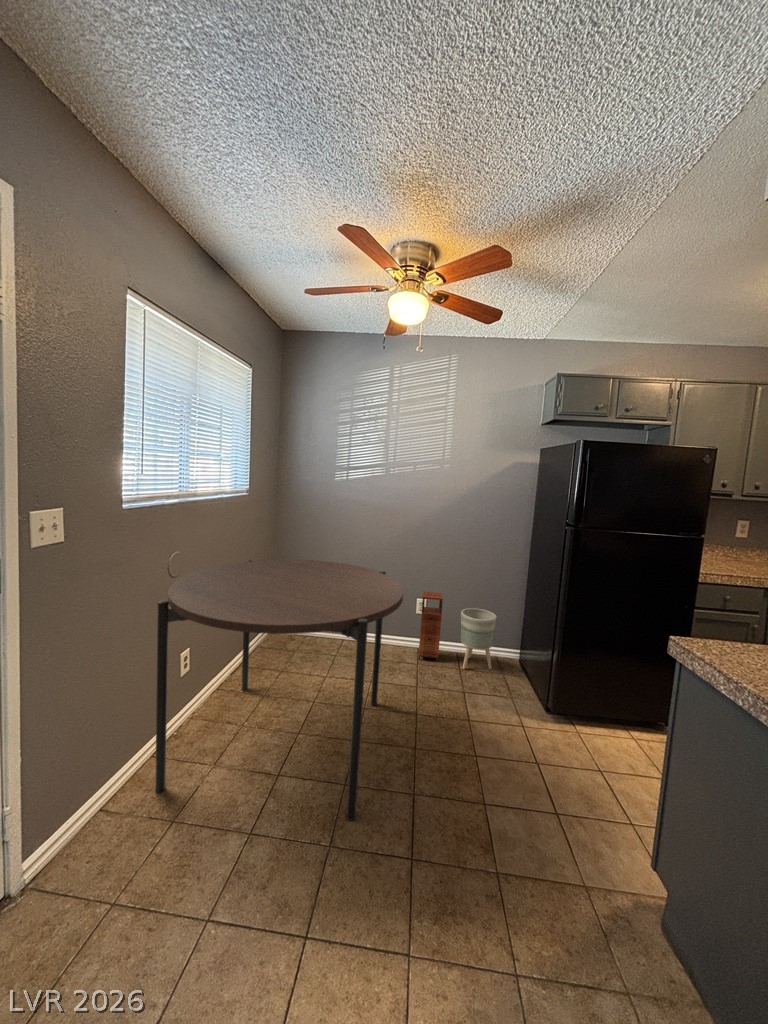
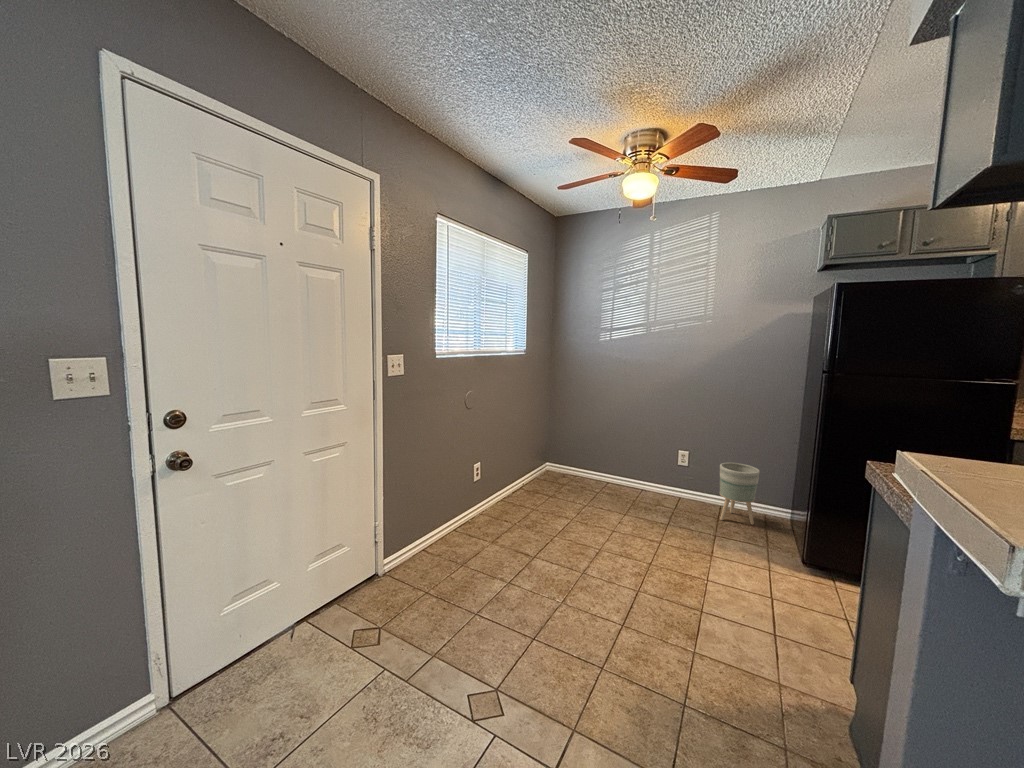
dining table: present [155,560,403,820] -> none [453,402,639,593]
storage cabinet: present [419,592,443,662] -> none [675,443,701,511]

